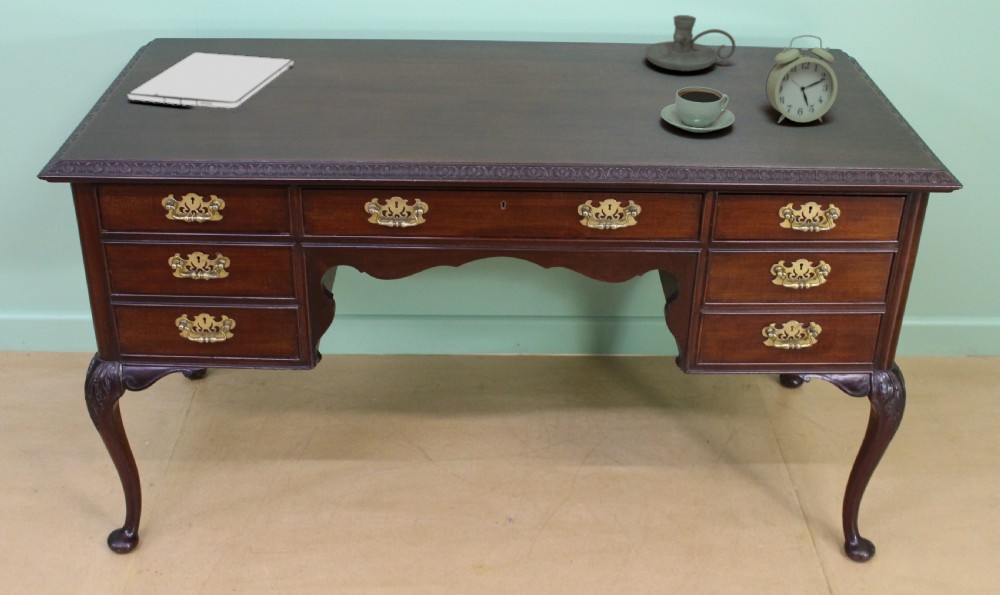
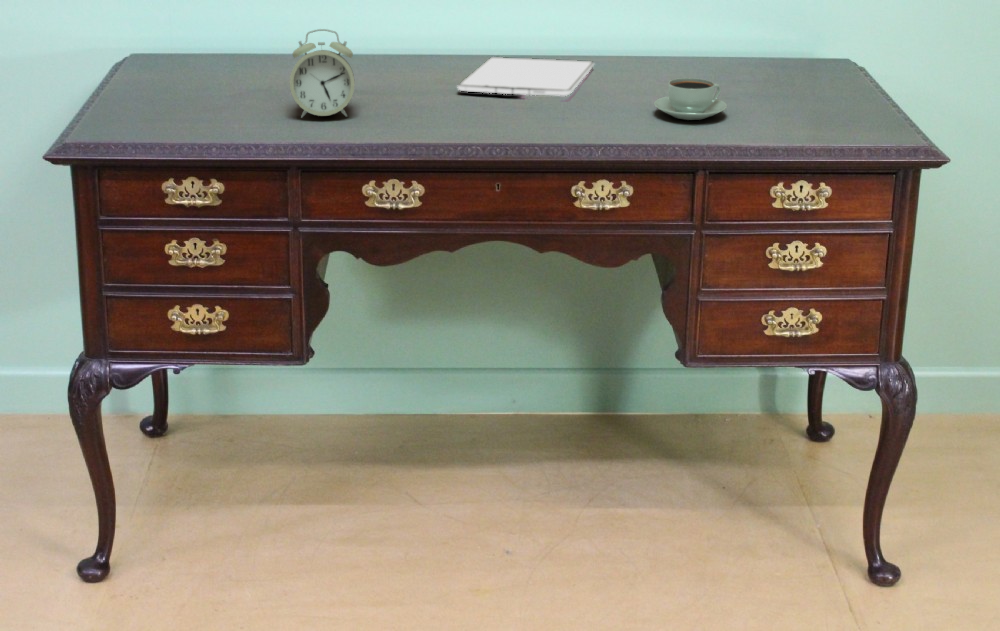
candle holder: present [645,15,736,71] -> none [643,21,734,74]
alarm clock: present [766,35,838,123] -> present [290,29,355,118]
tablet: present [128,52,293,108] -> present [458,57,594,96]

